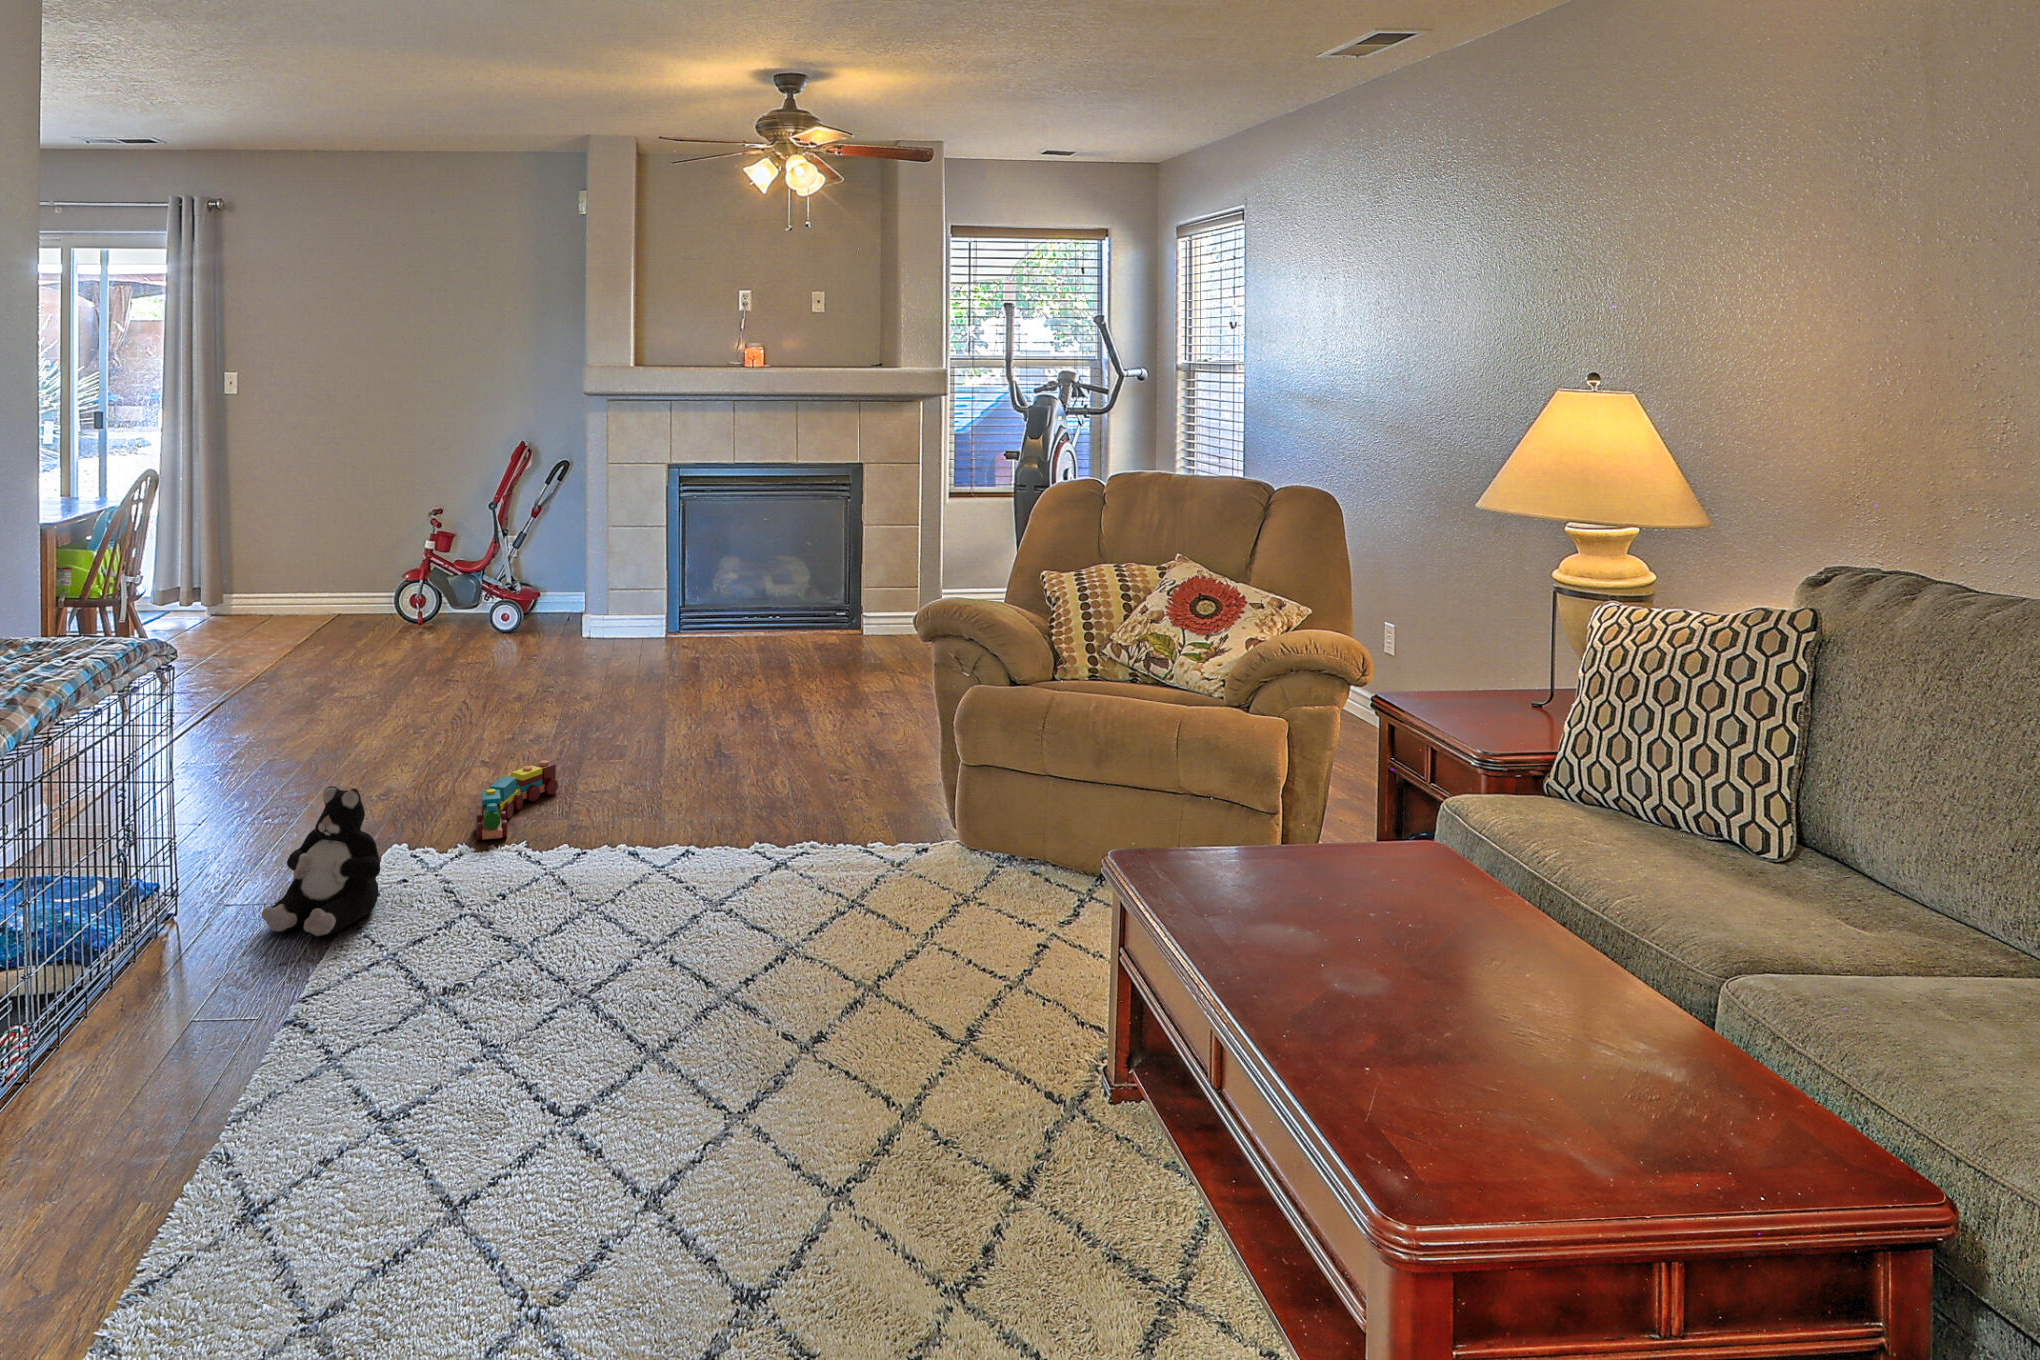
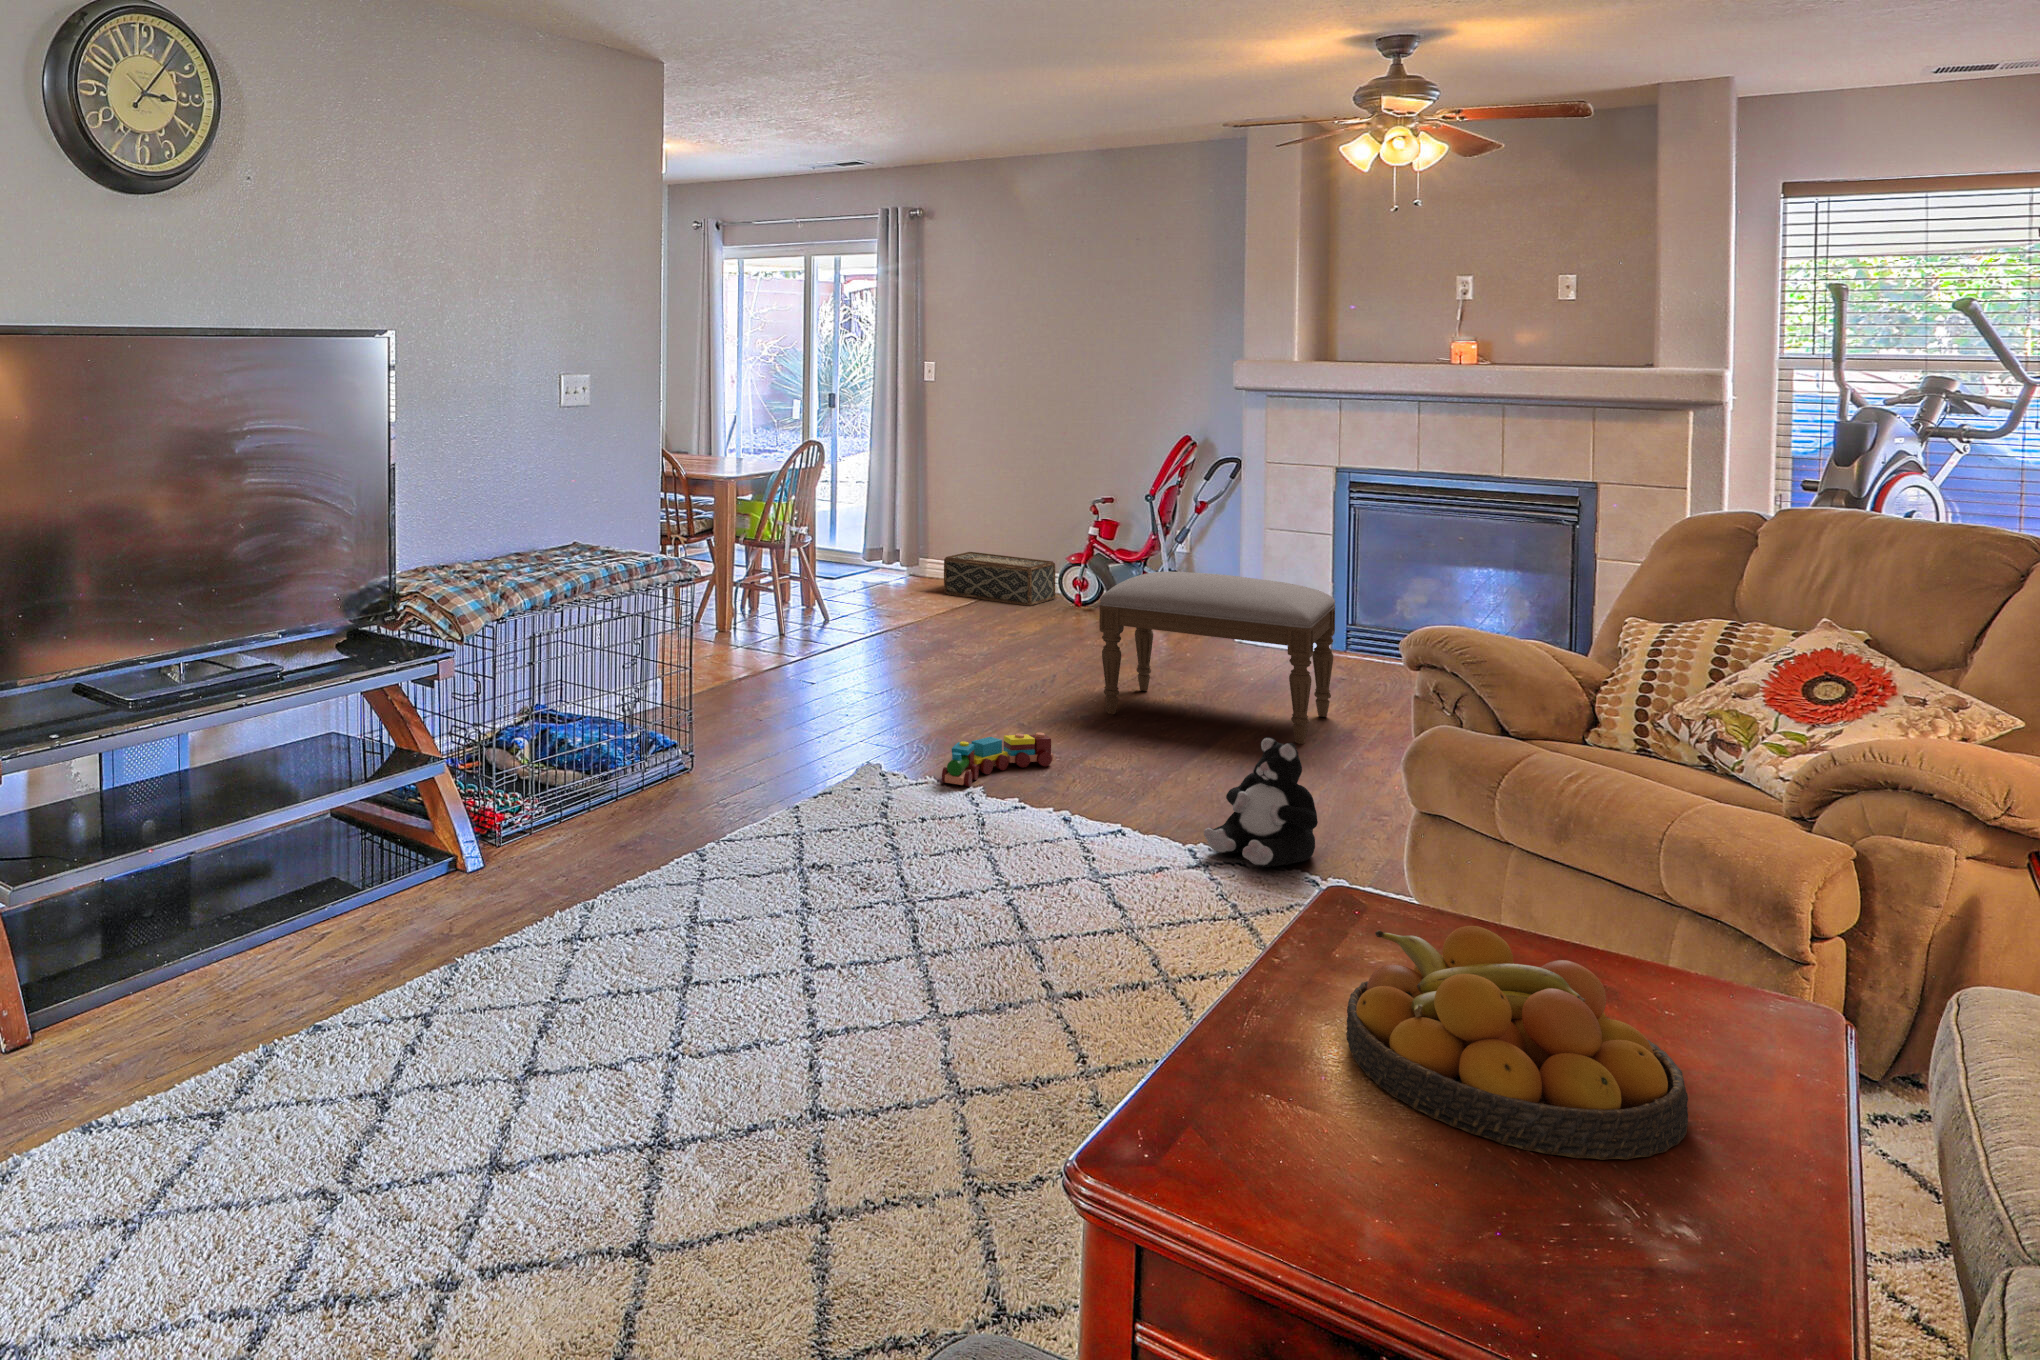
ottoman: none [542,573,729,725] -> present [1099,572,1335,744]
woven basket: none [275,578,390,628] -> present [944,552,1055,606]
plush toy: present [262,786,381,937] -> present [1204,737,1318,867]
fruit bowl: none [1303,861,1577,1050] -> present [1346,926,1688,1160]

